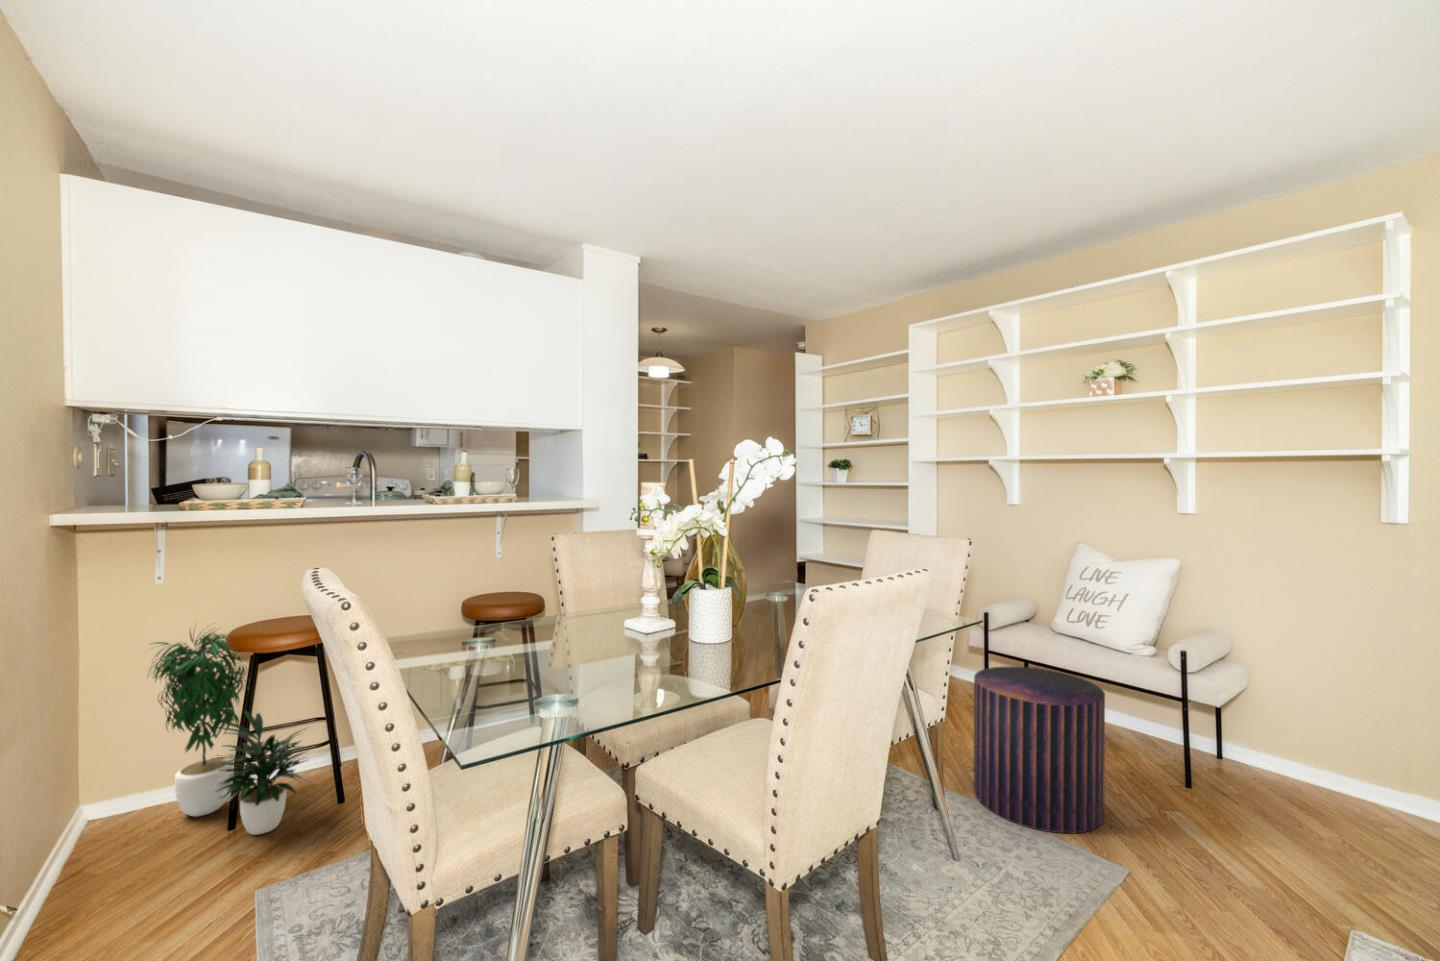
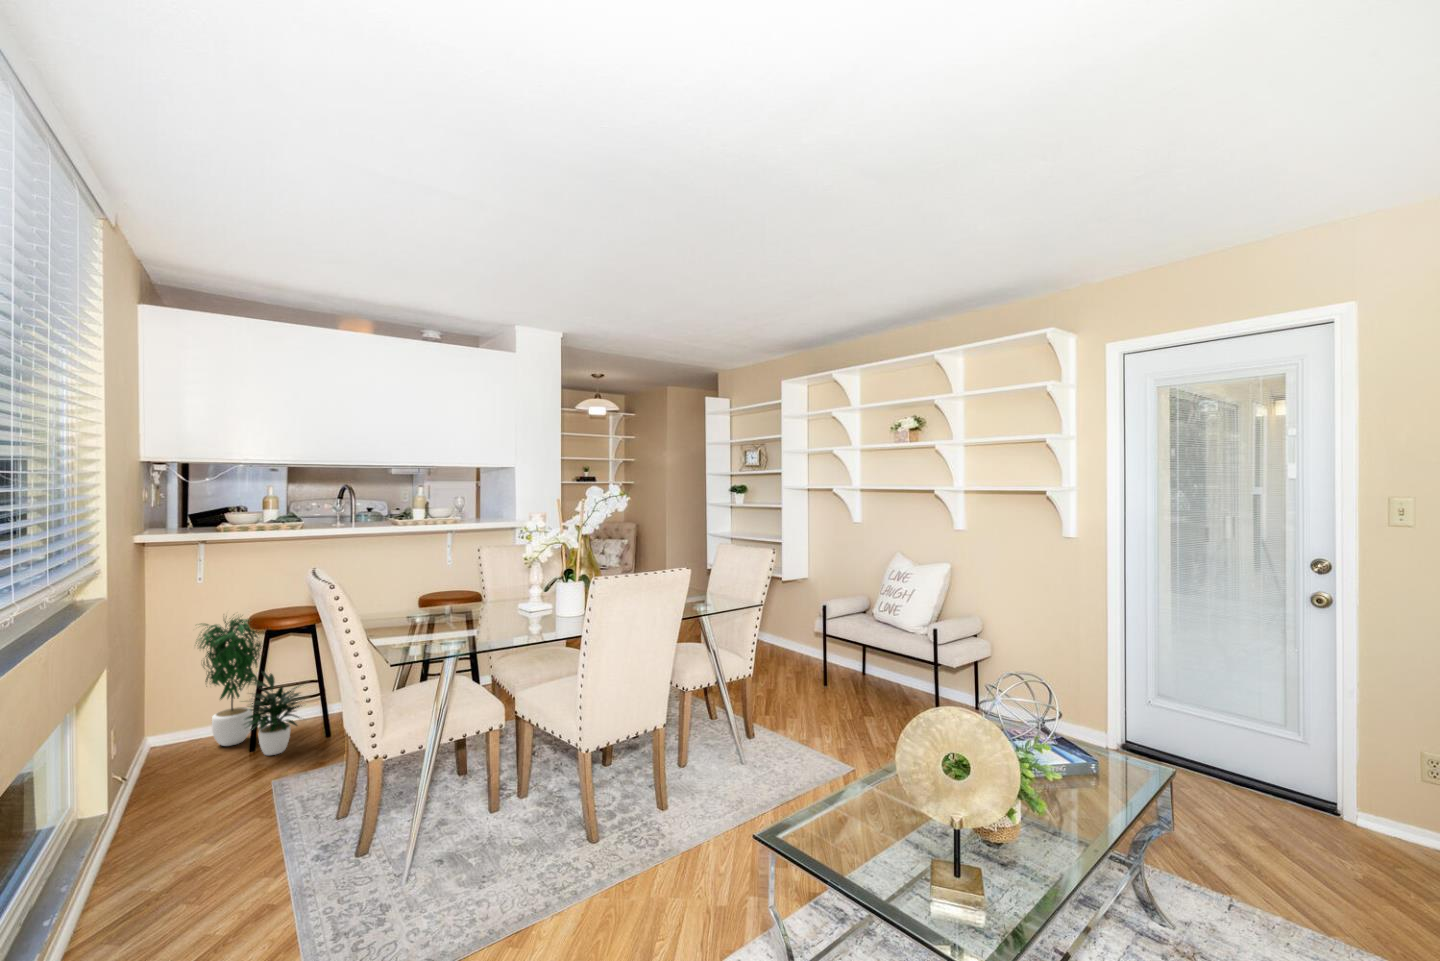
pouf: present [974,666,1105,833] -> none [782,642,865,752]

